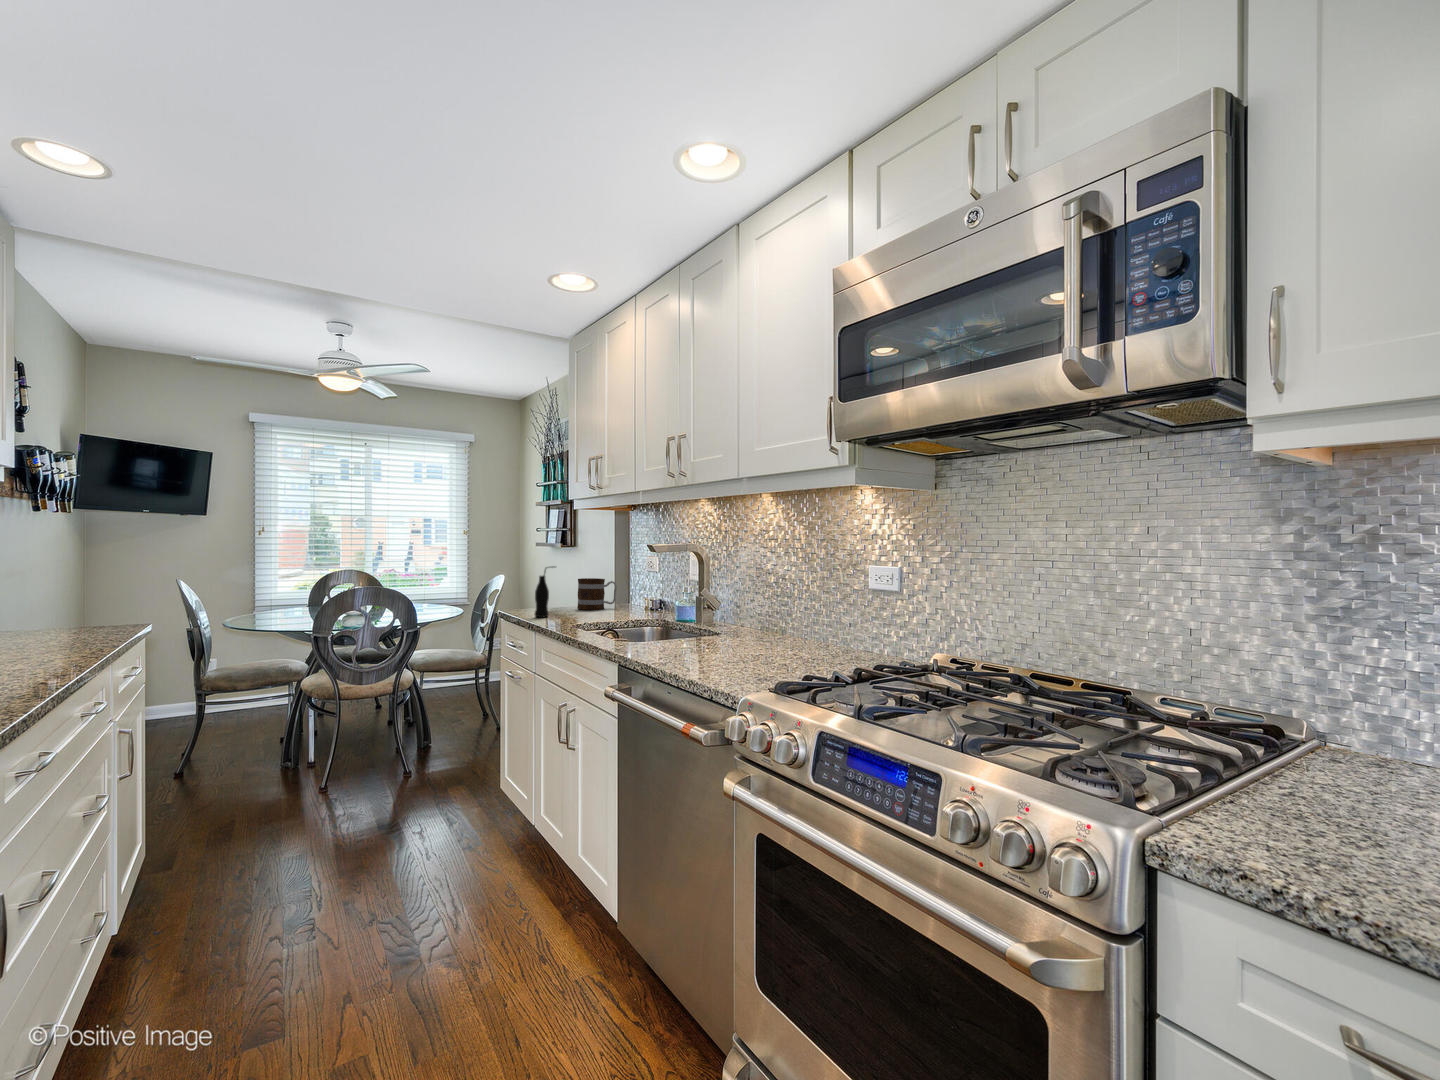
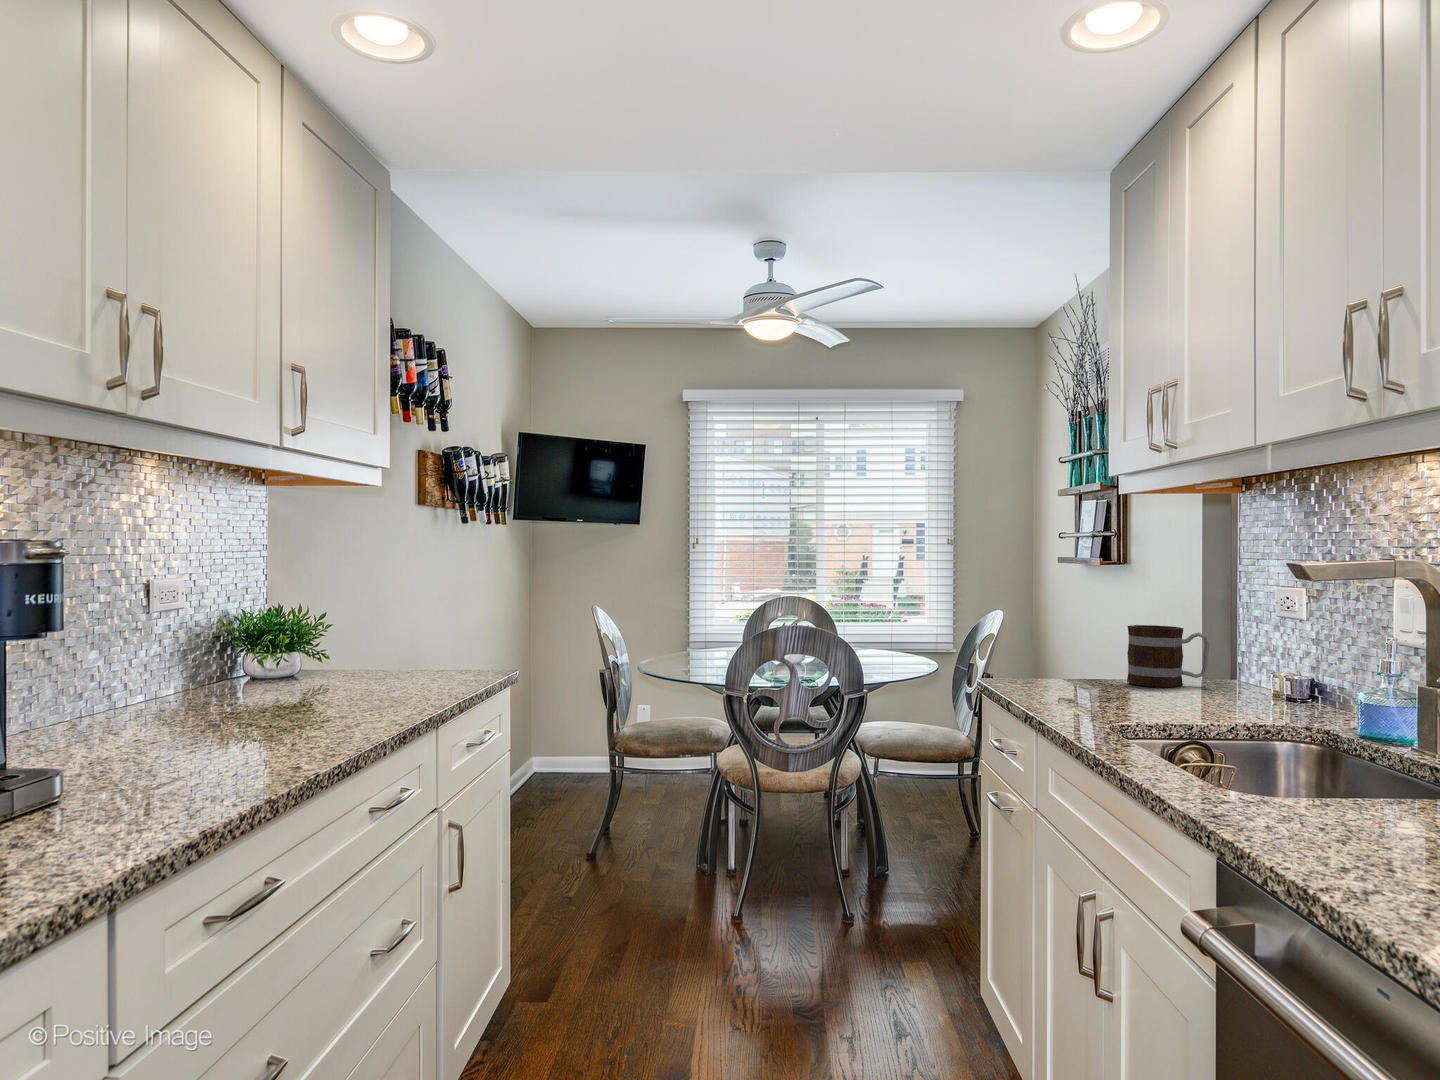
bottle: present [535,566,554,617] -> none [1041,602,1083,697]

